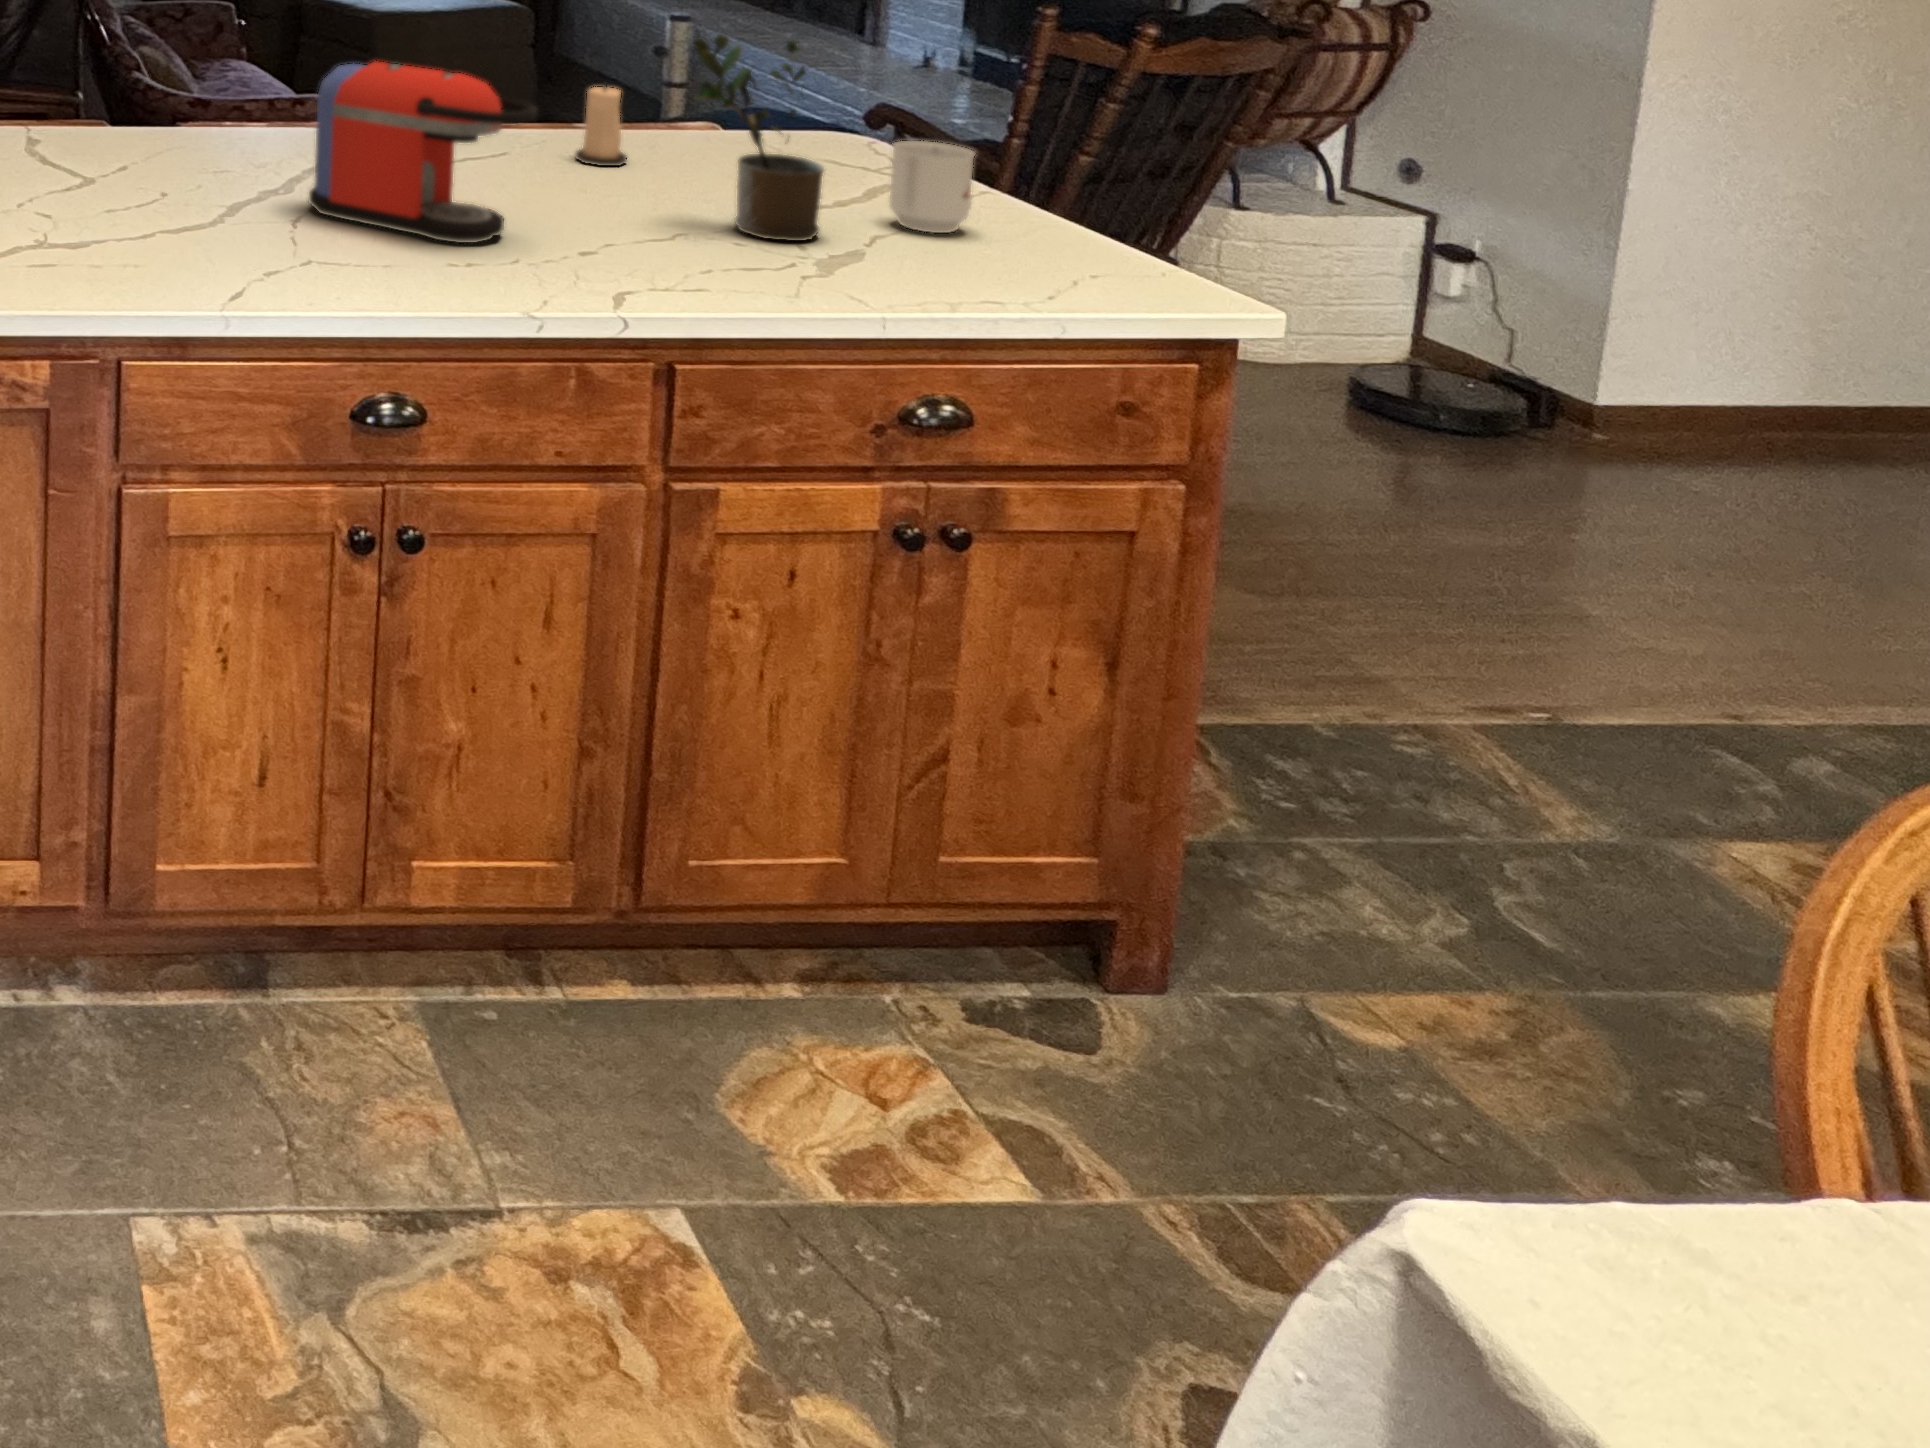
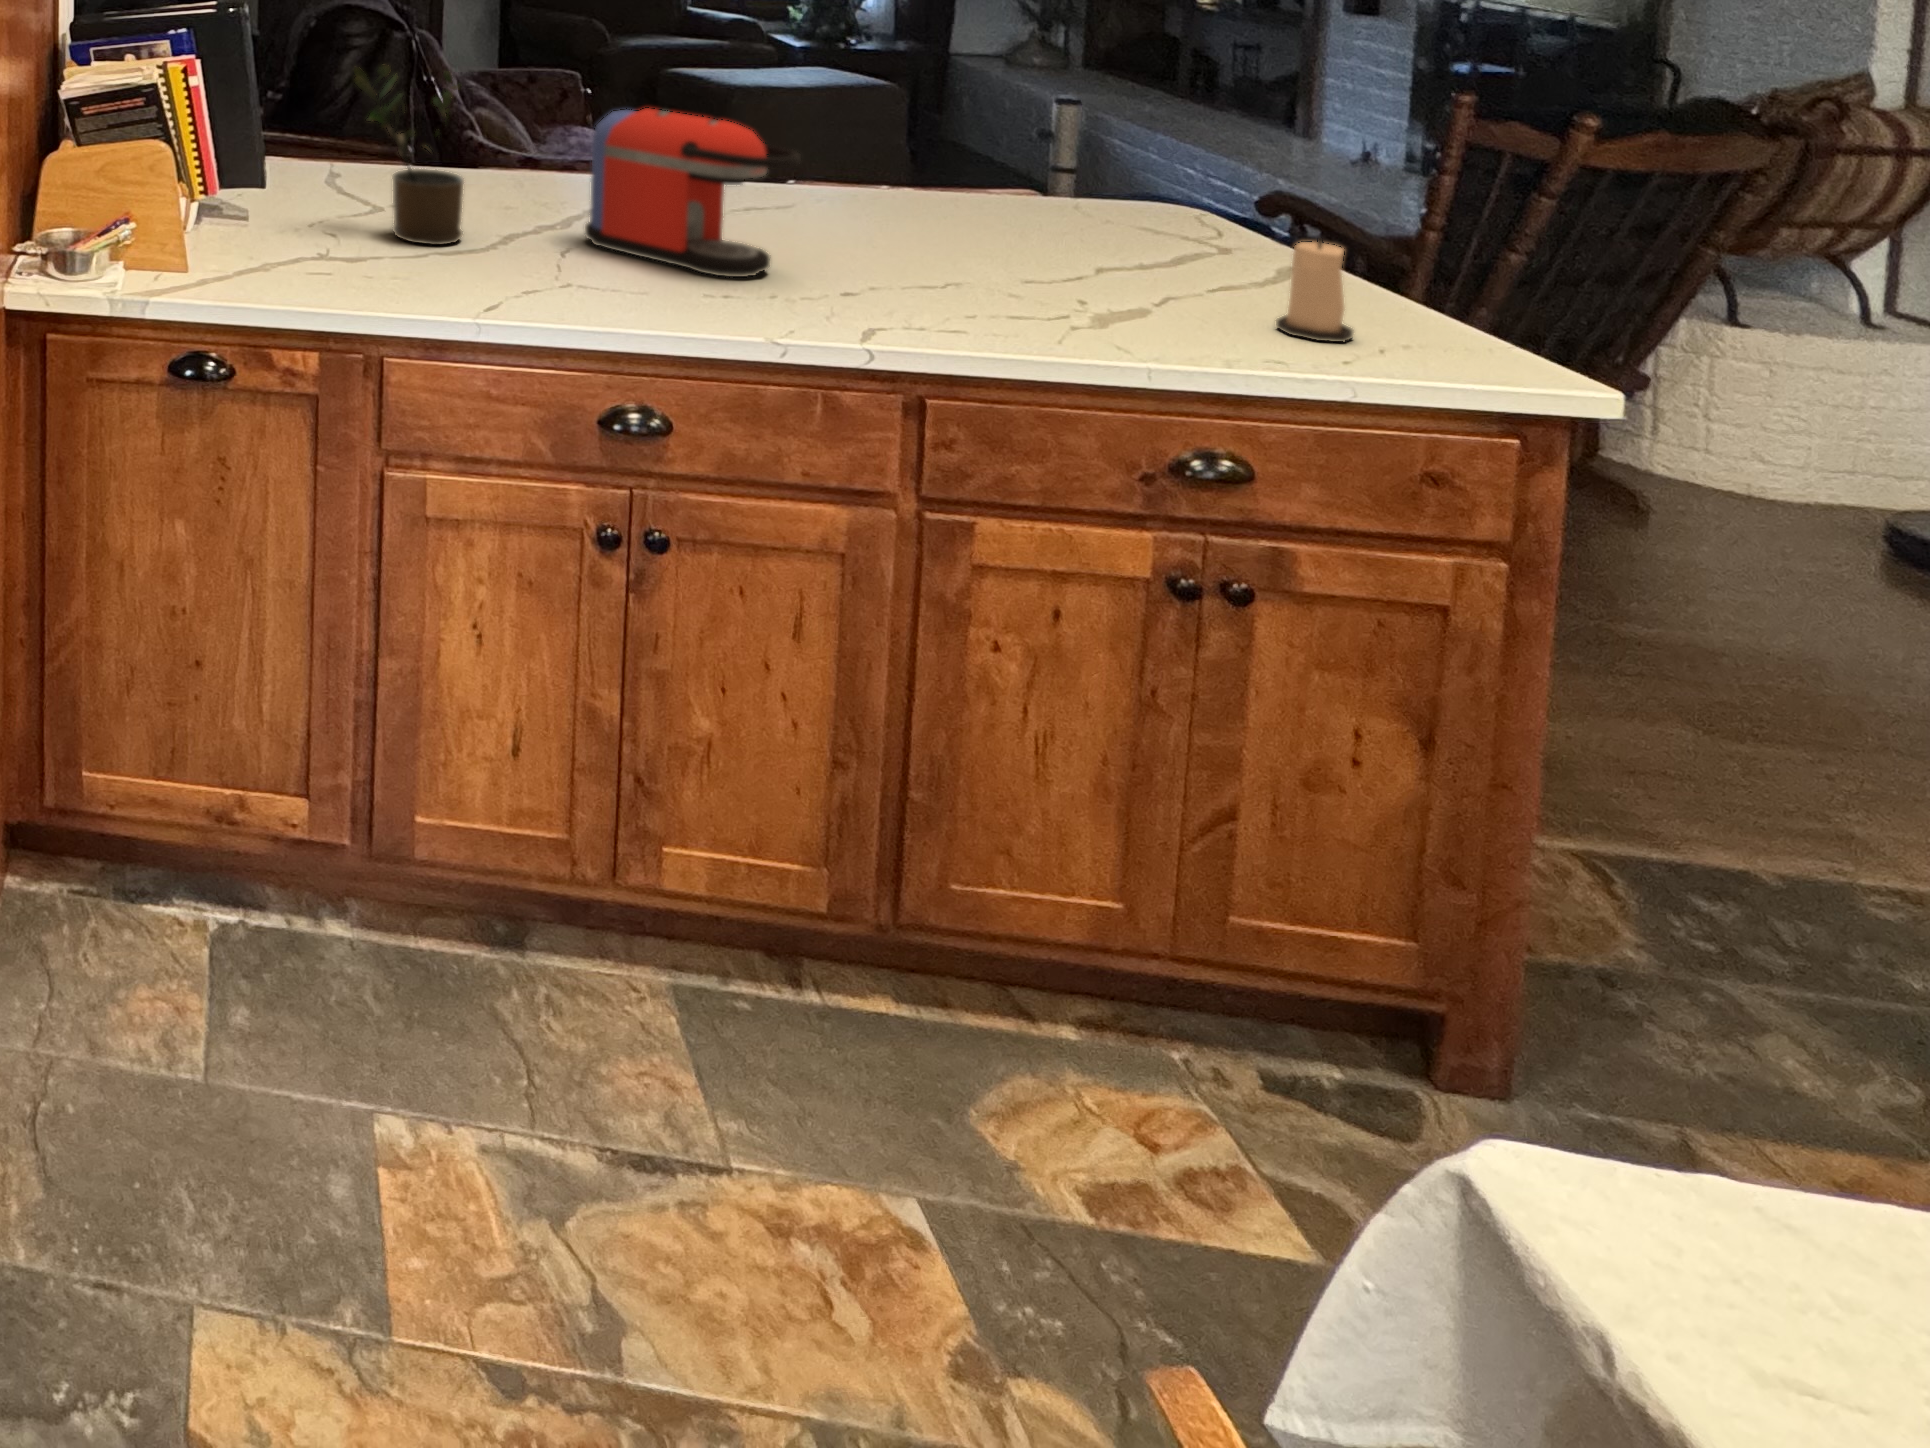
potted plant: present [693,34,824,241] -> present [354,64,463,245]
candle: present [576,85,627,166] -> present [1276,239,1353,342]
mug: present [889,141,975,233] -> none [1189,205,1283,297]

